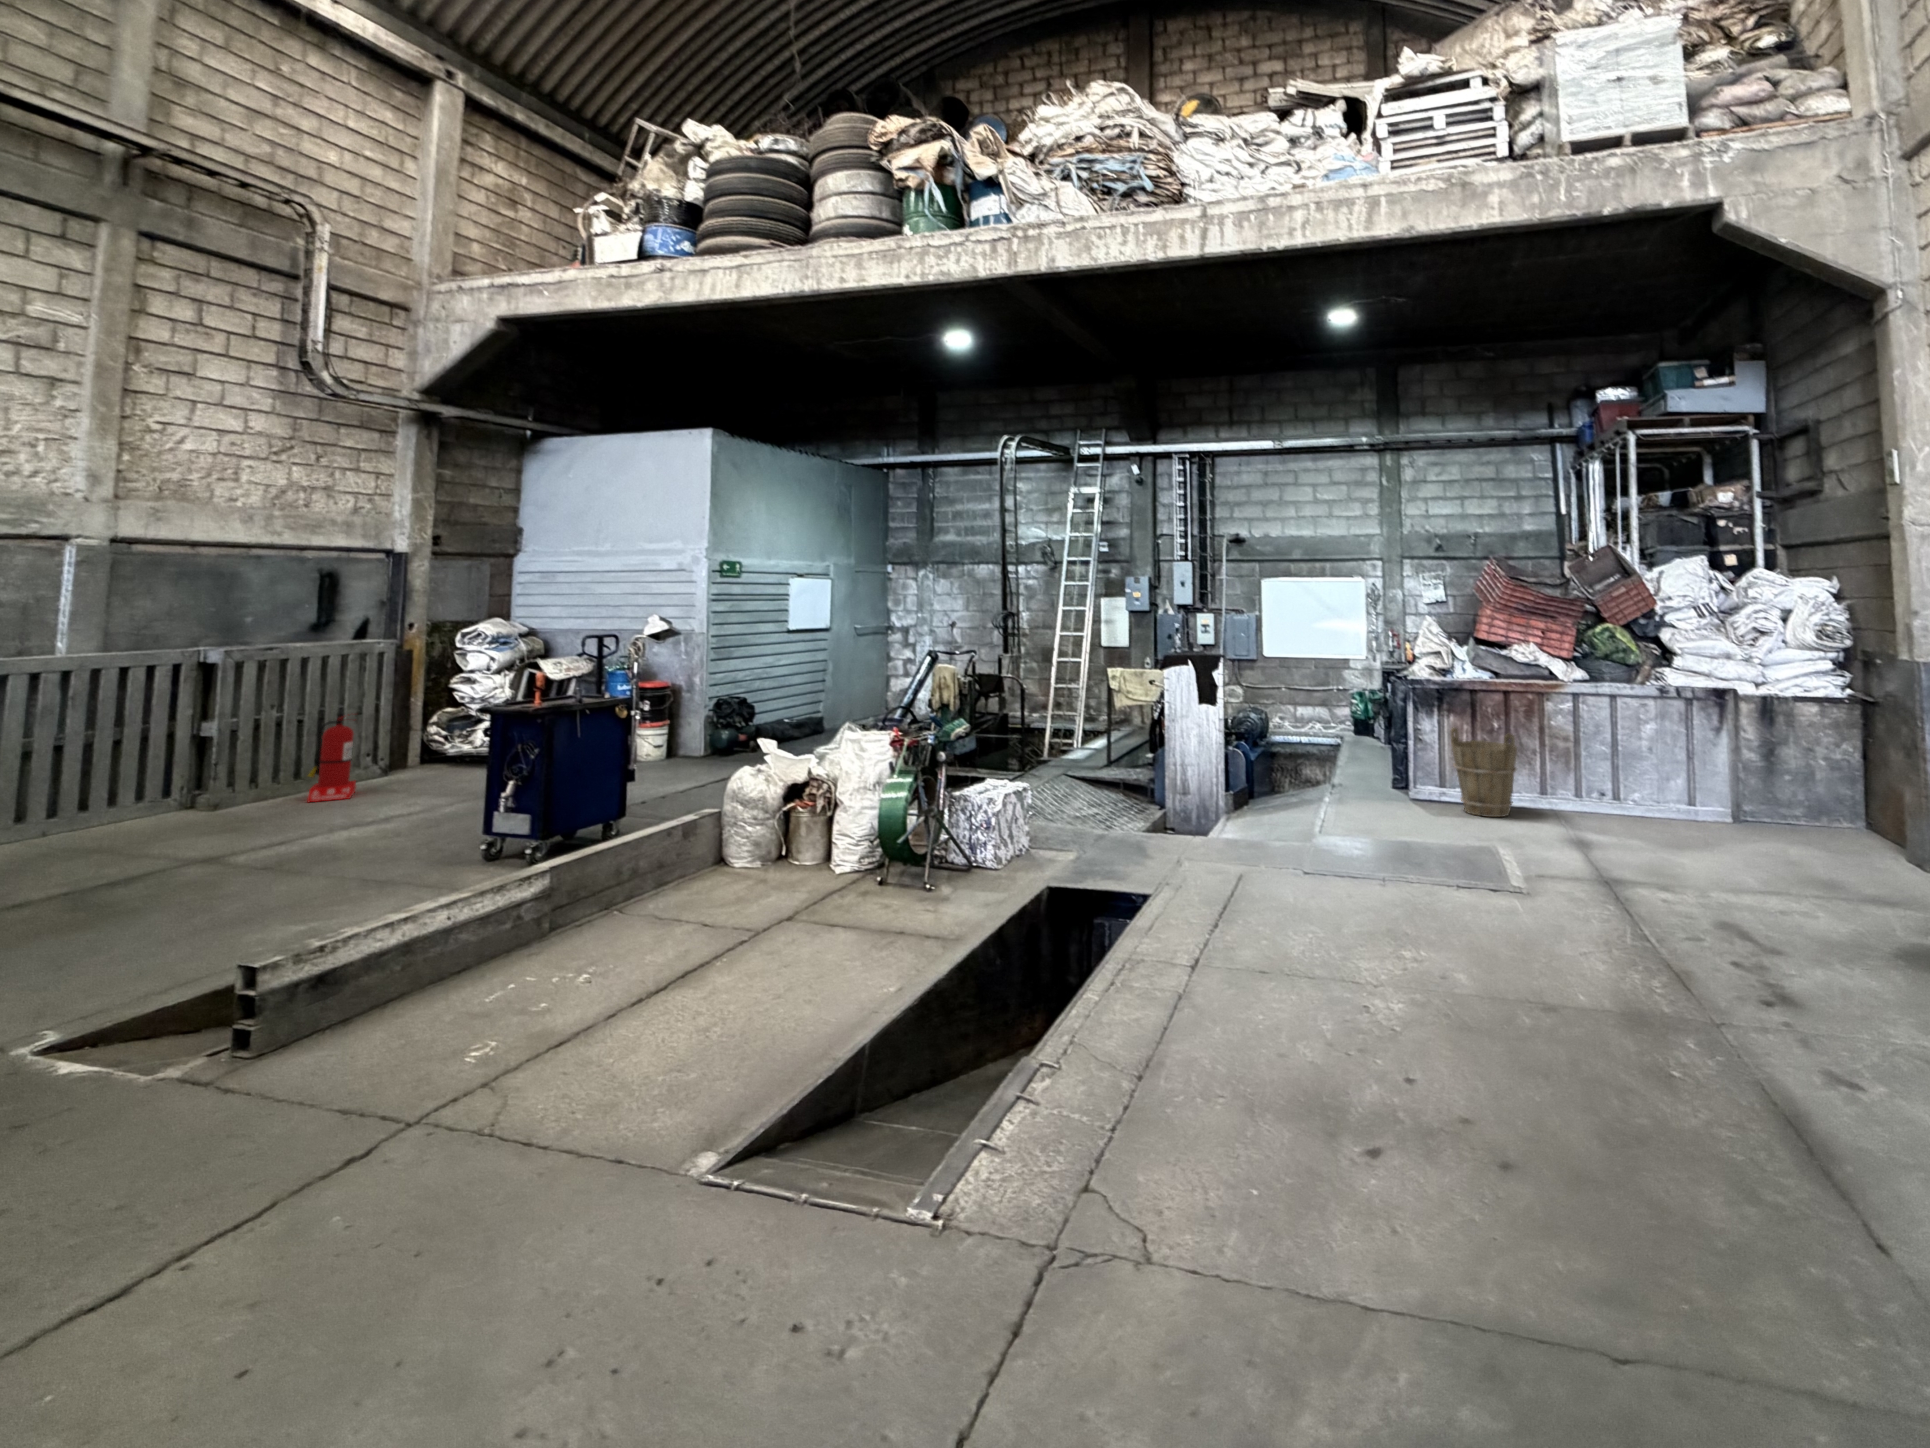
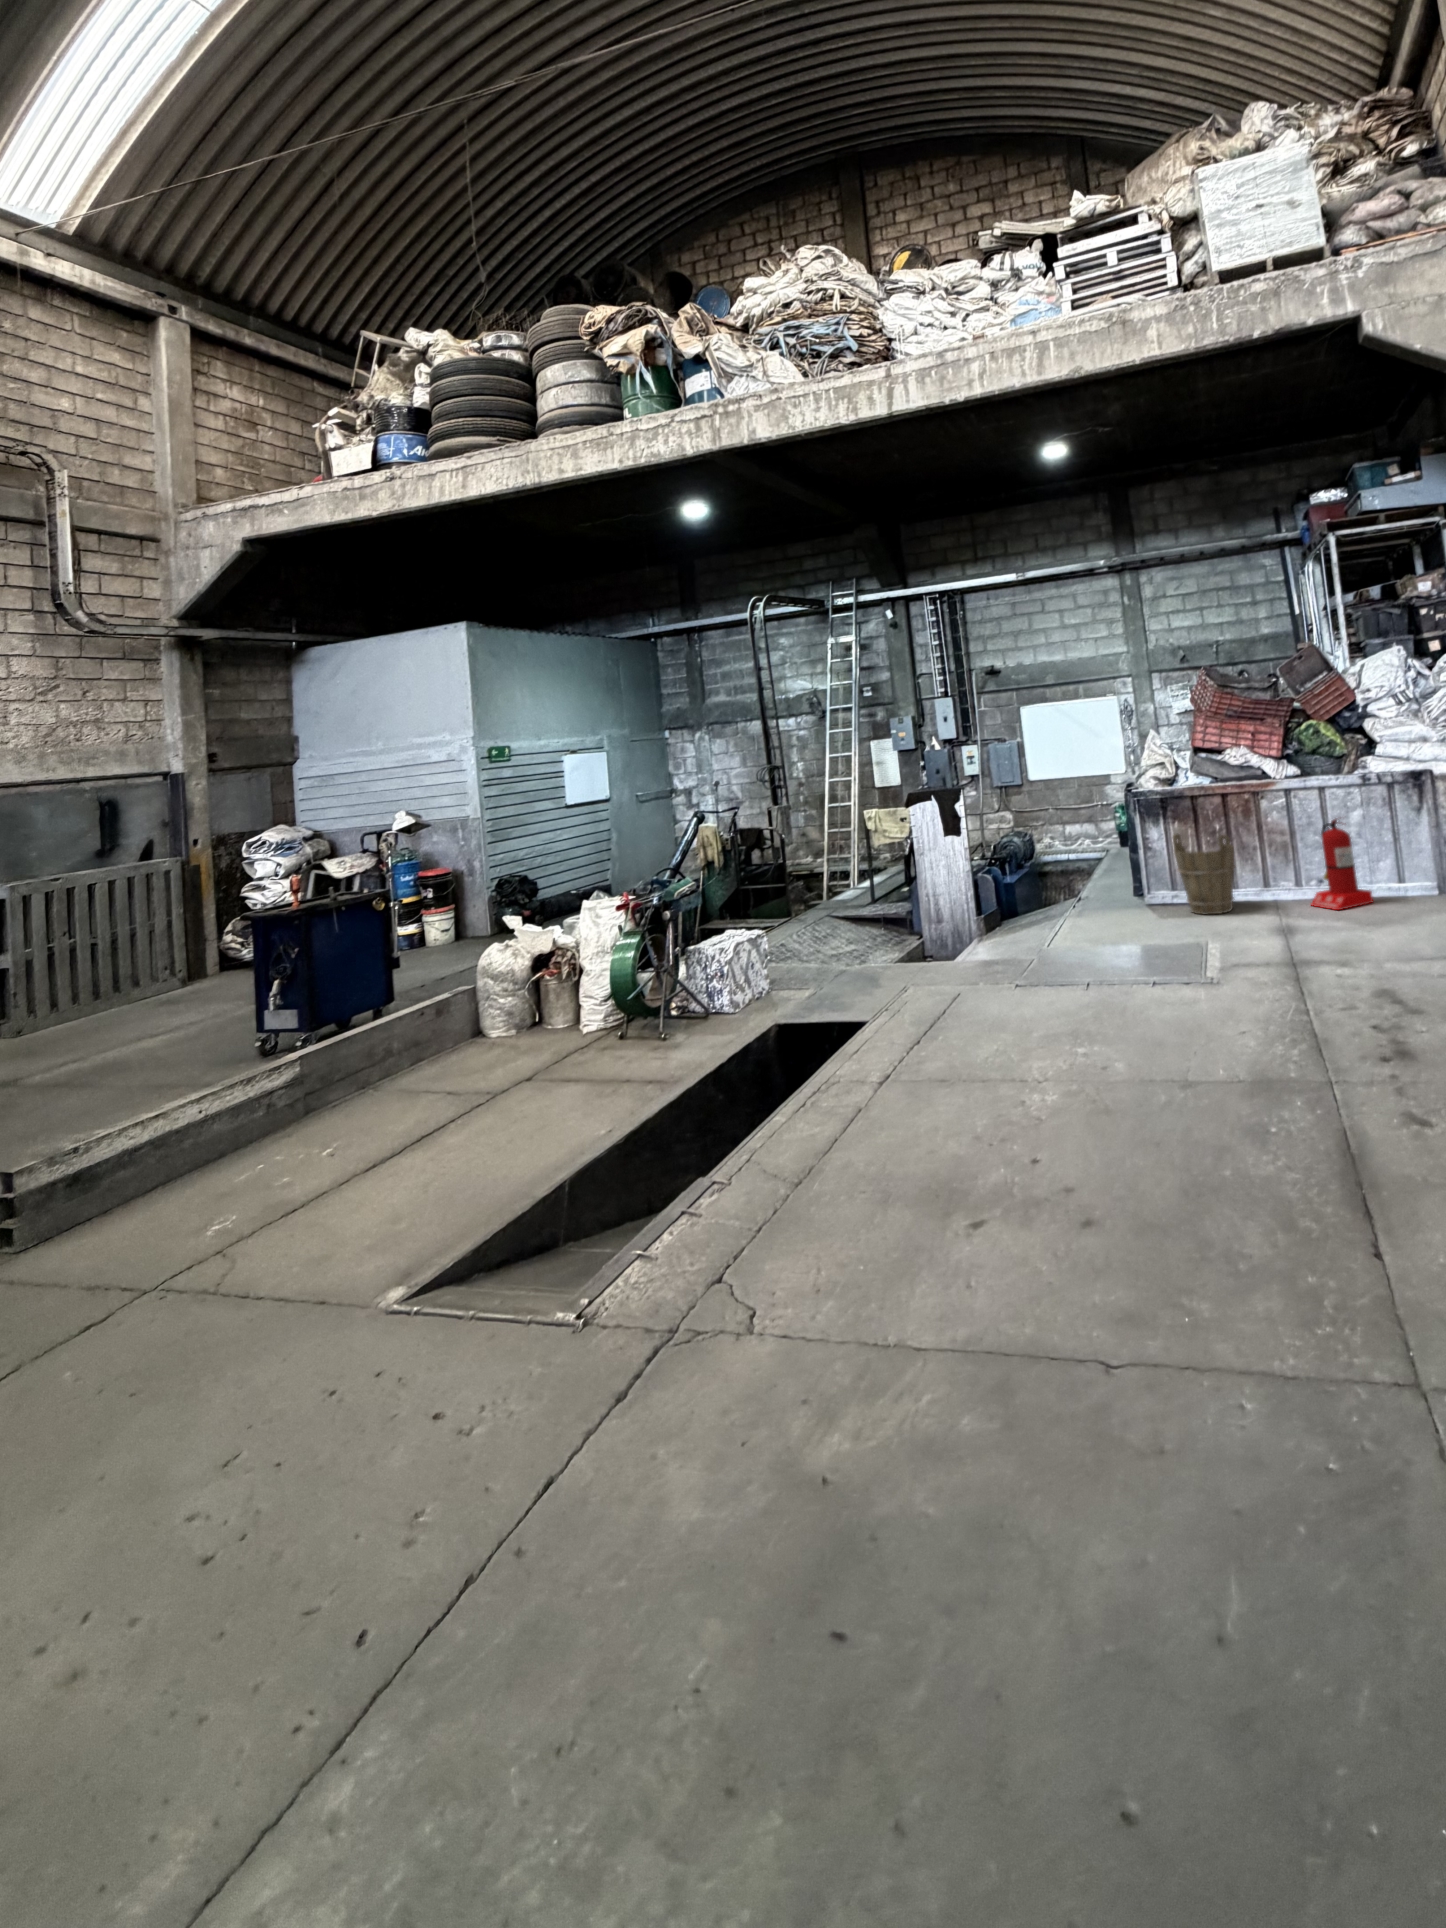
fire extinguisher: present [307,717,356,802] -> present [1311,819,1373,910]

